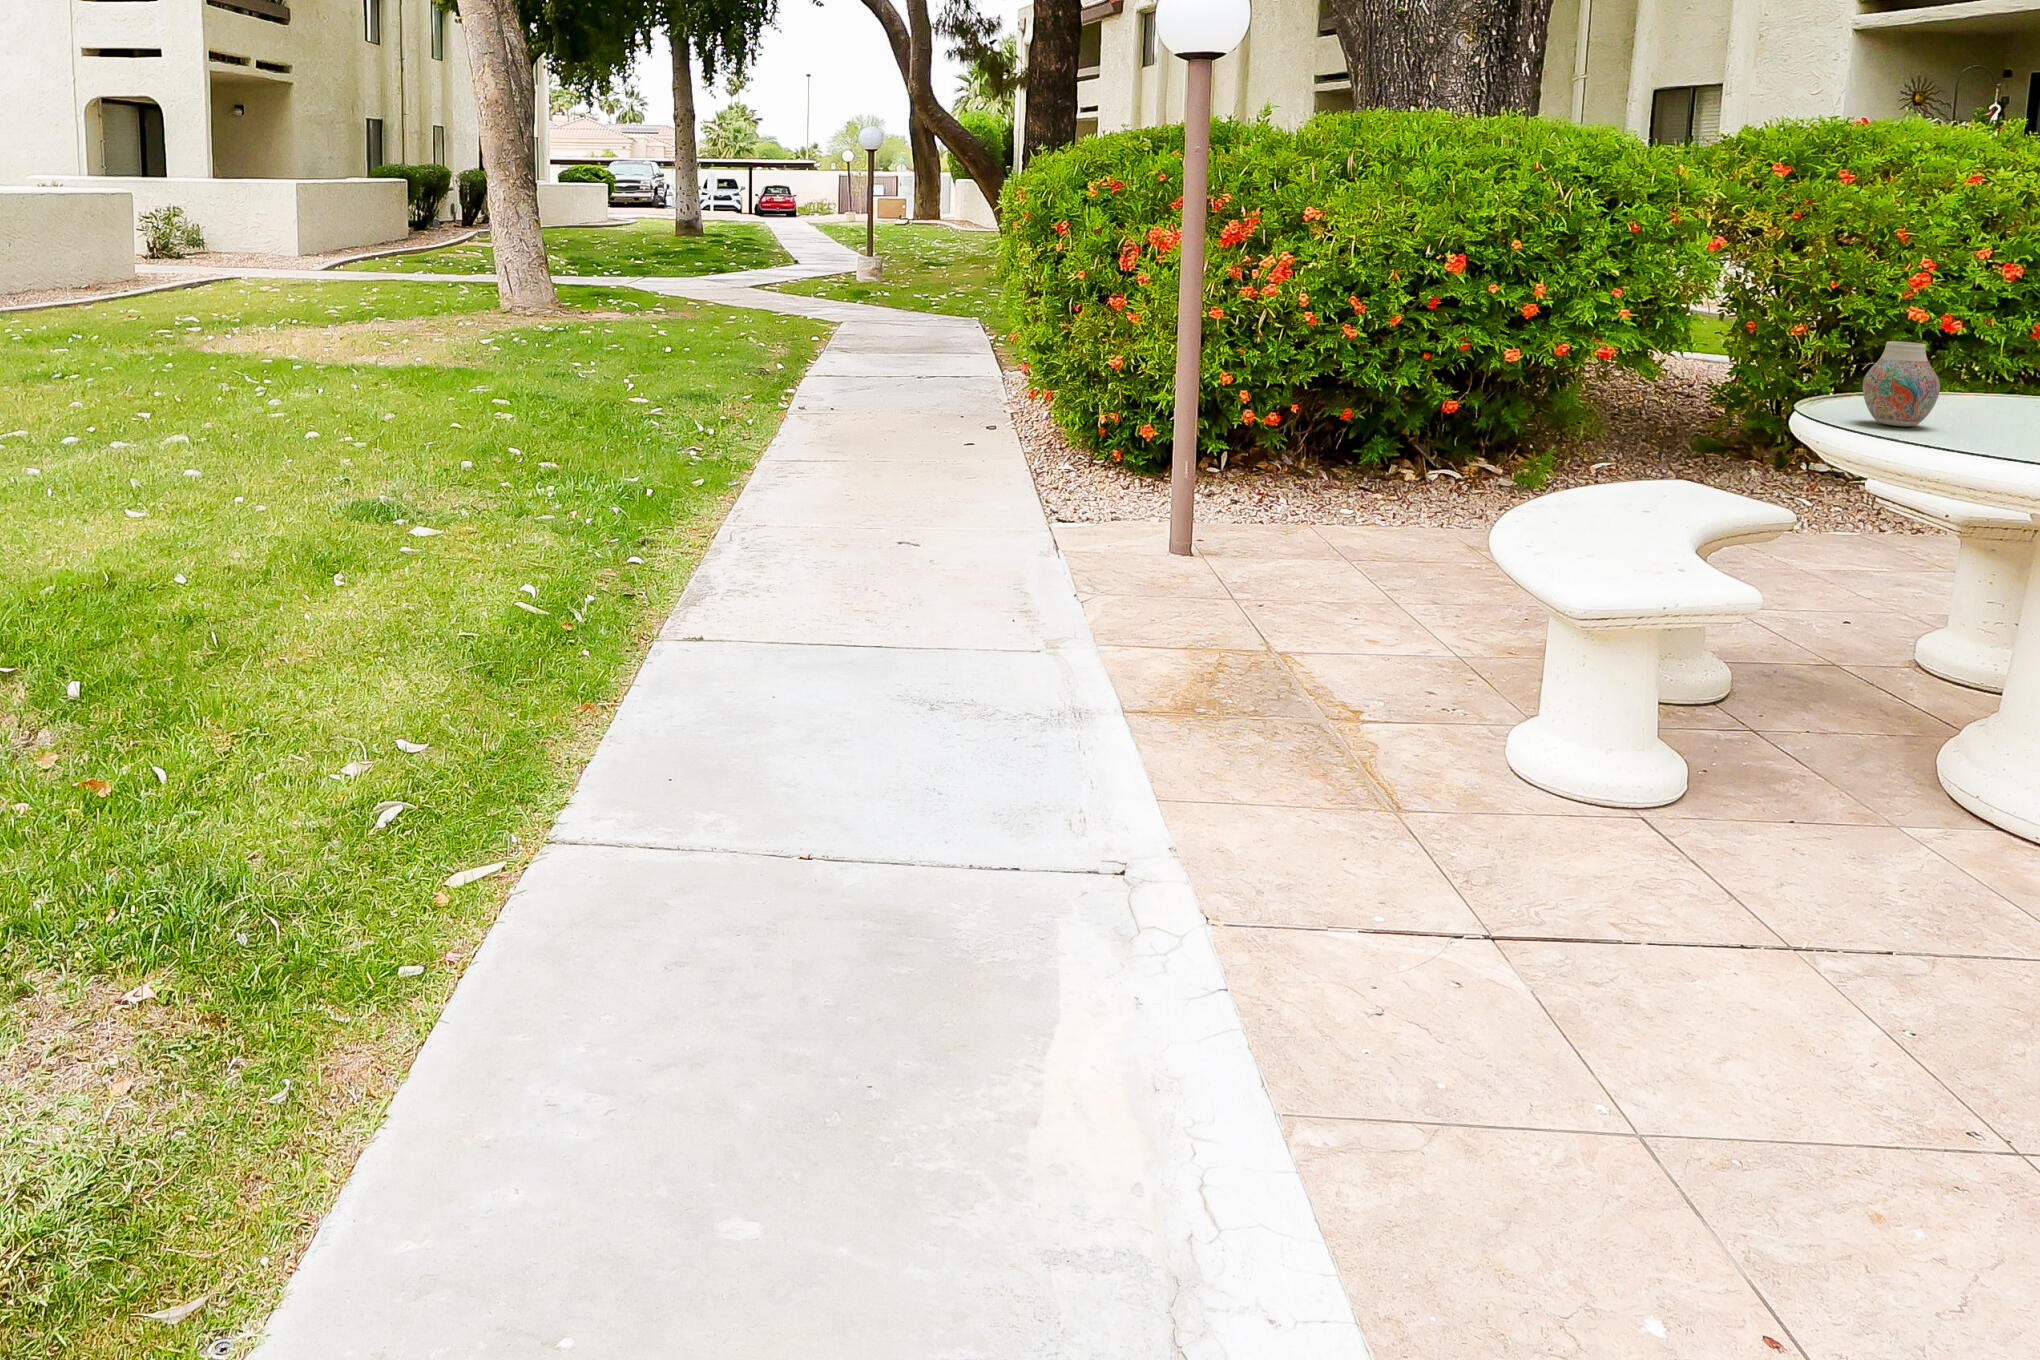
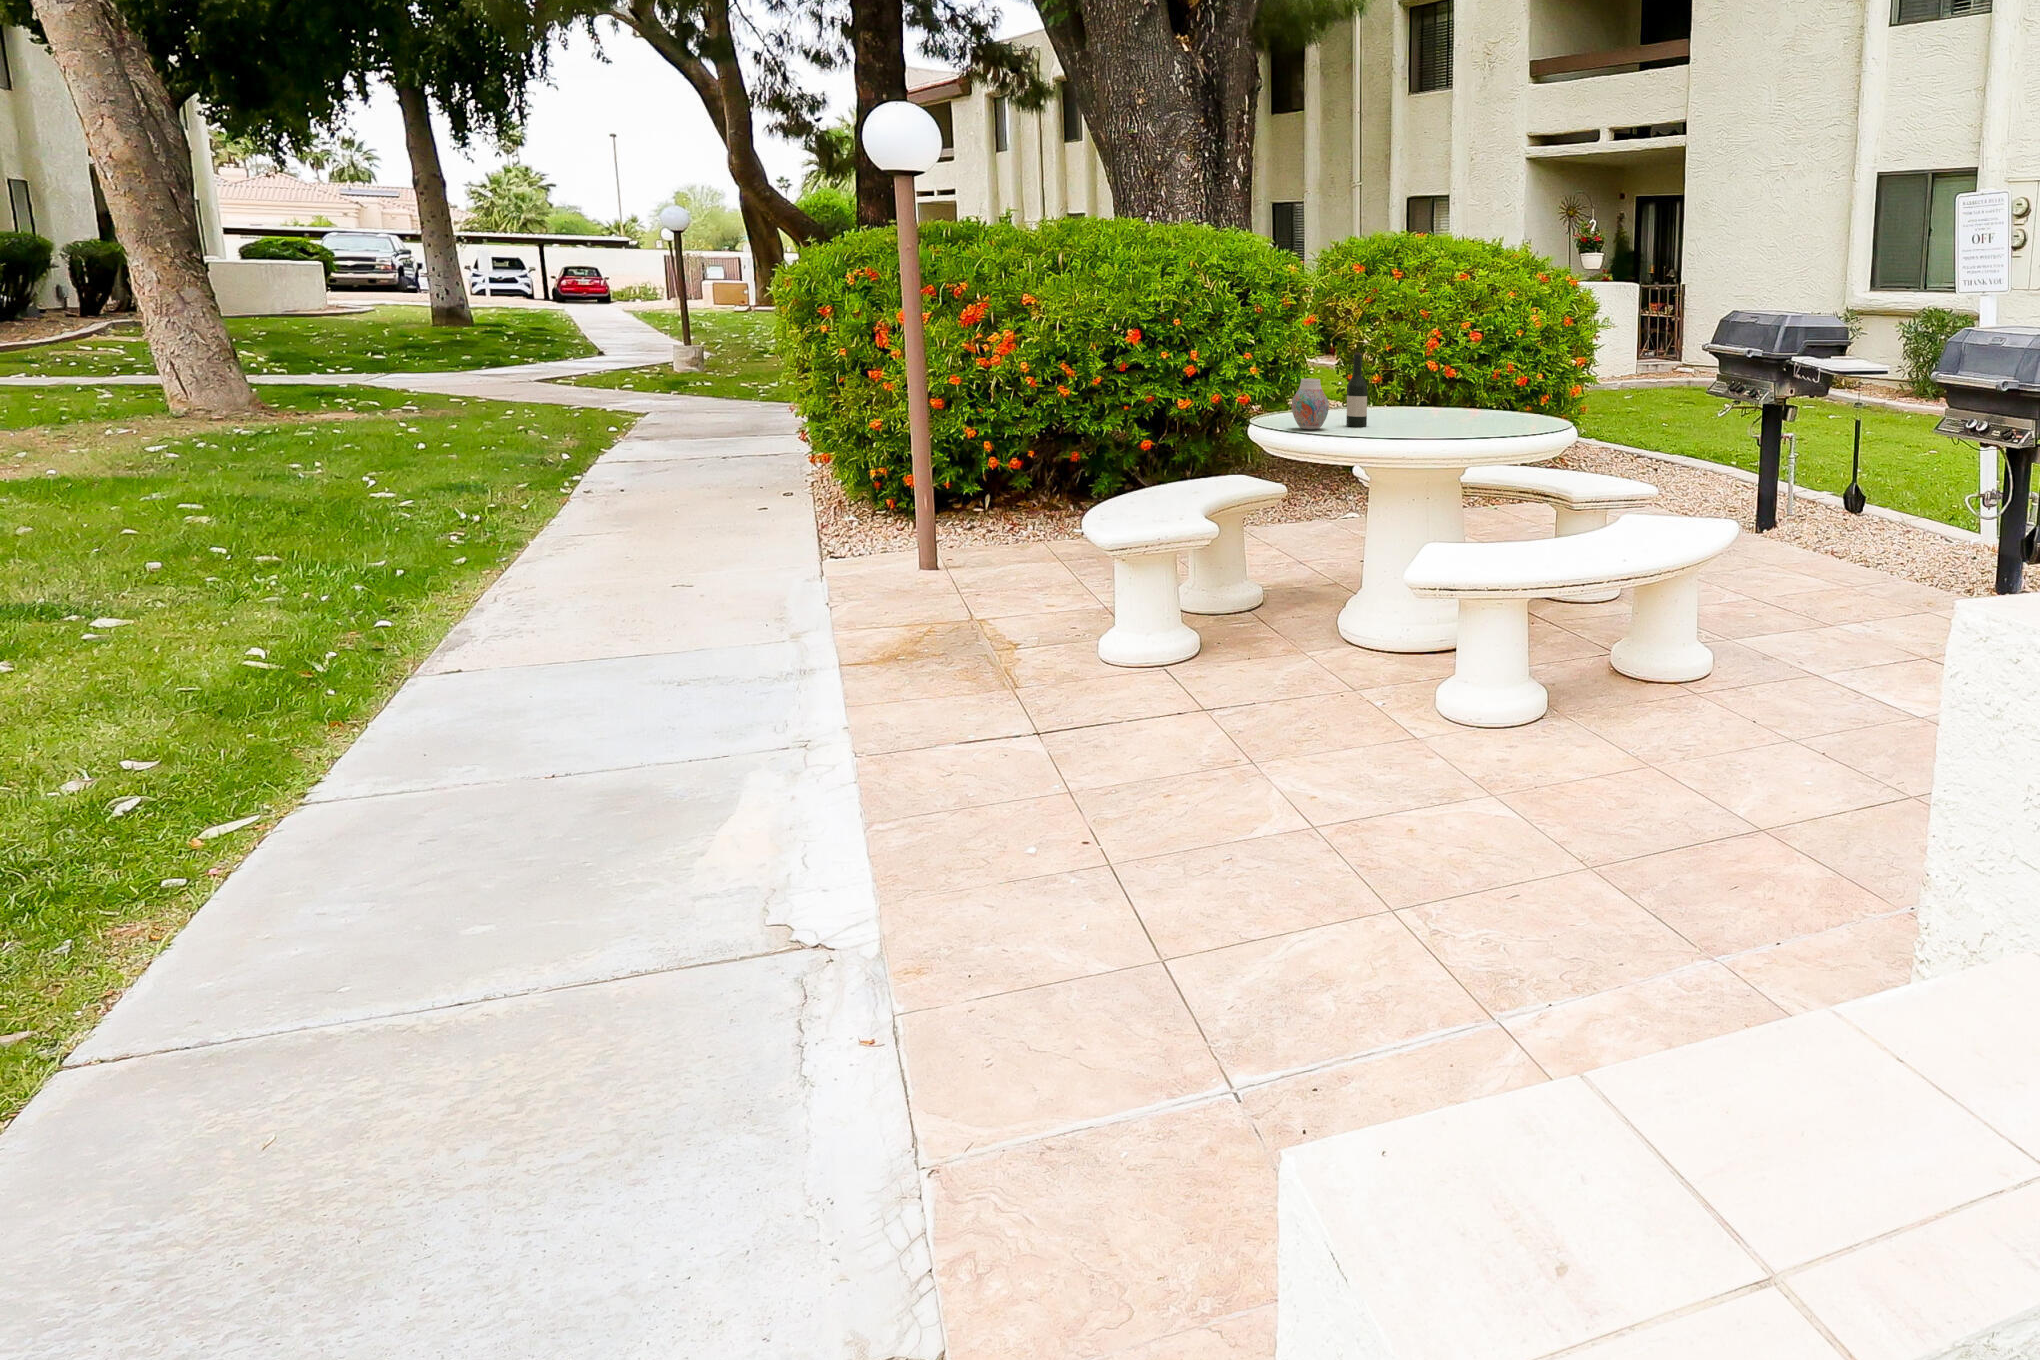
wine bottle: none [1954,300,2005,425] -> present [1346,353,1367,427]

